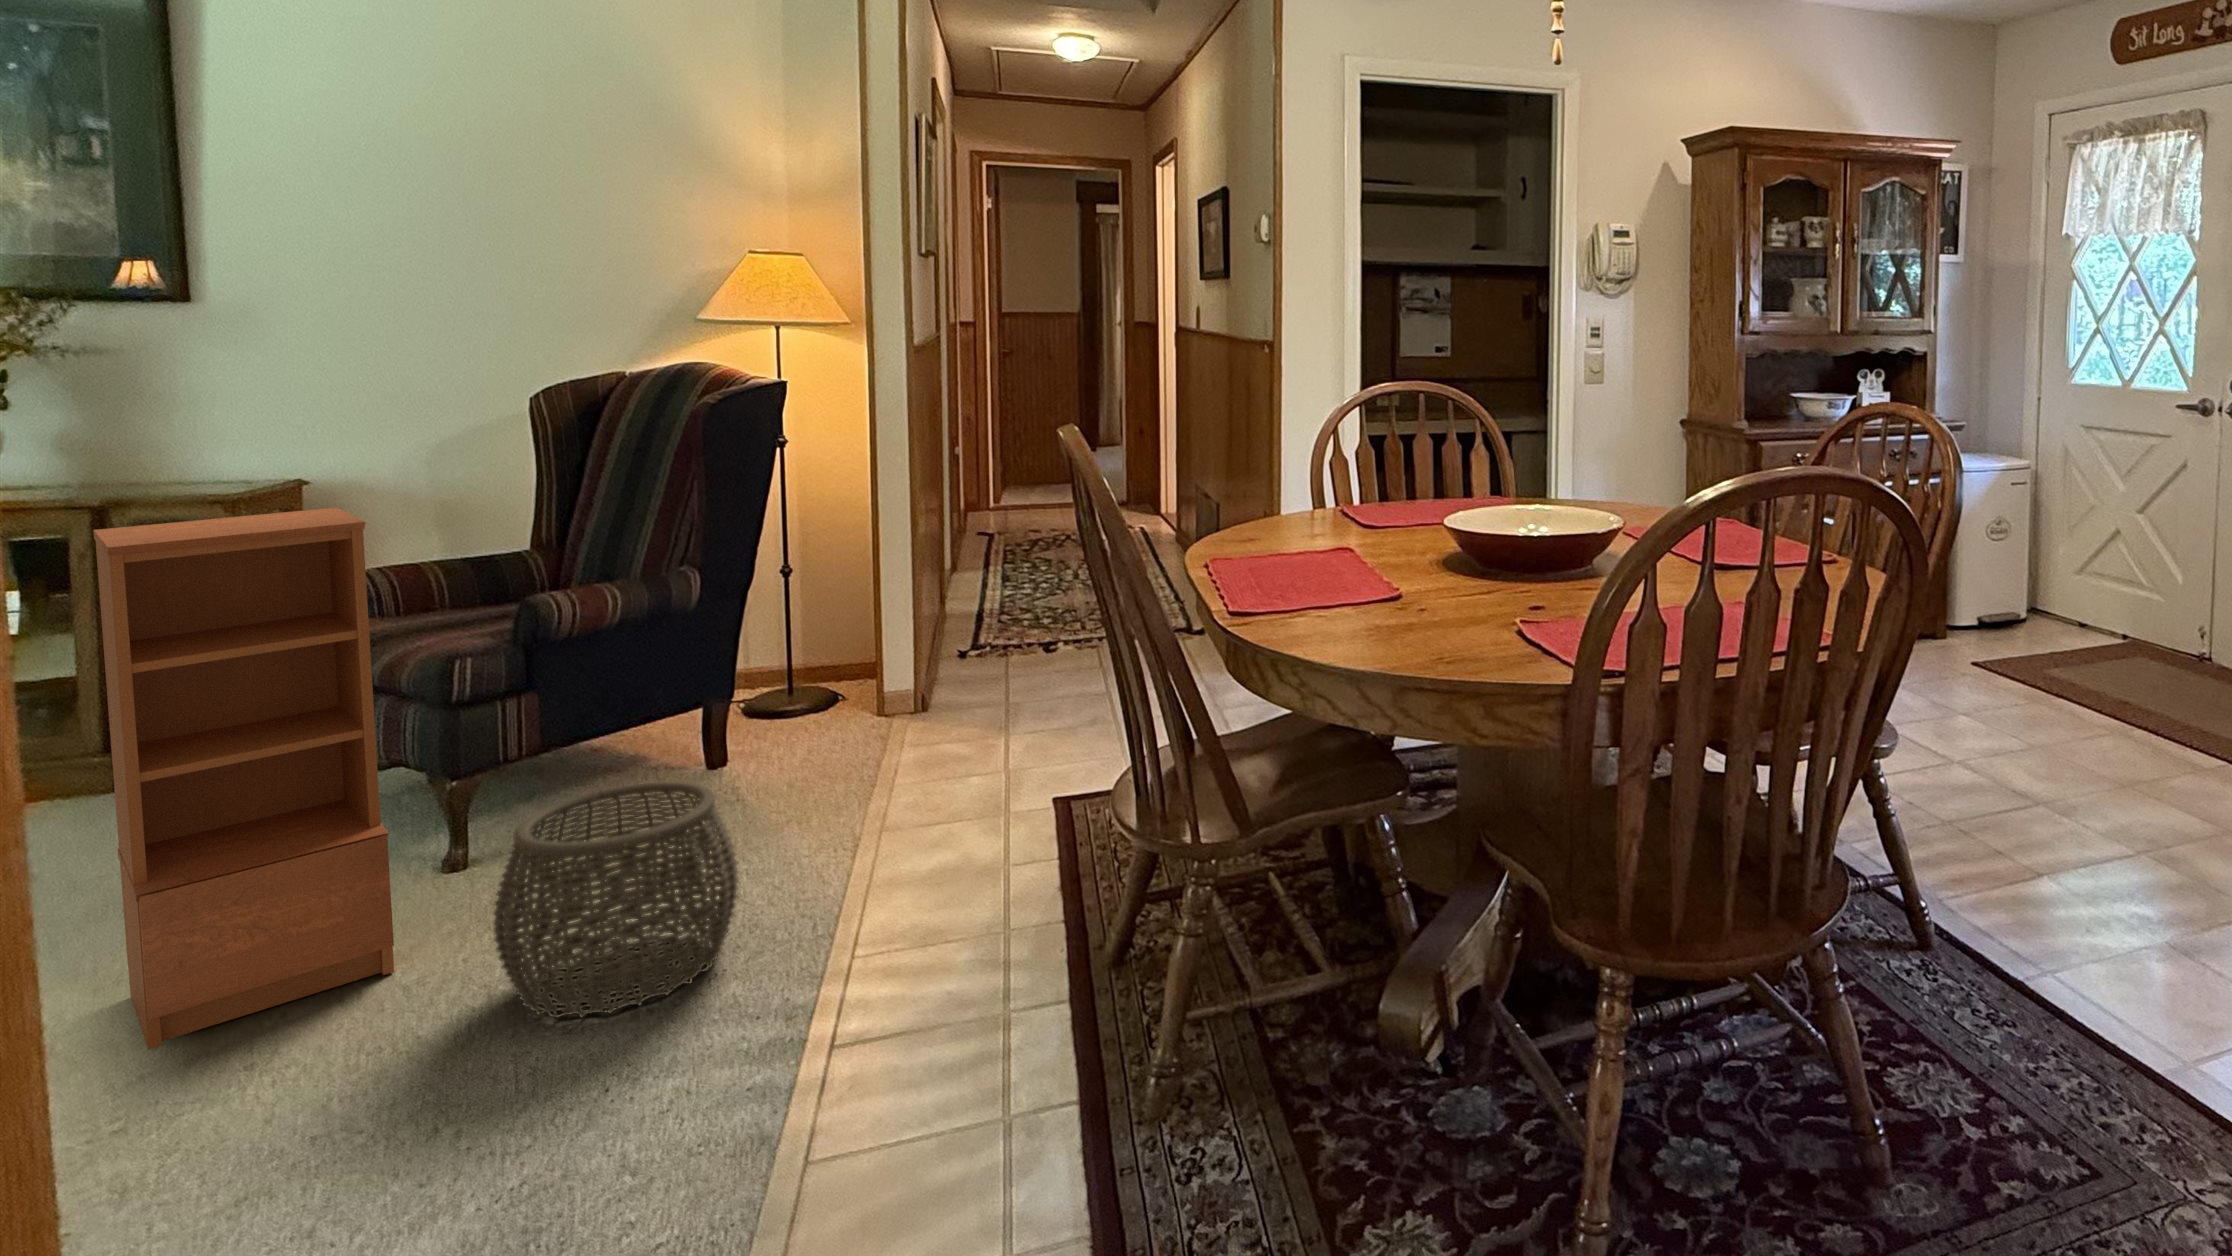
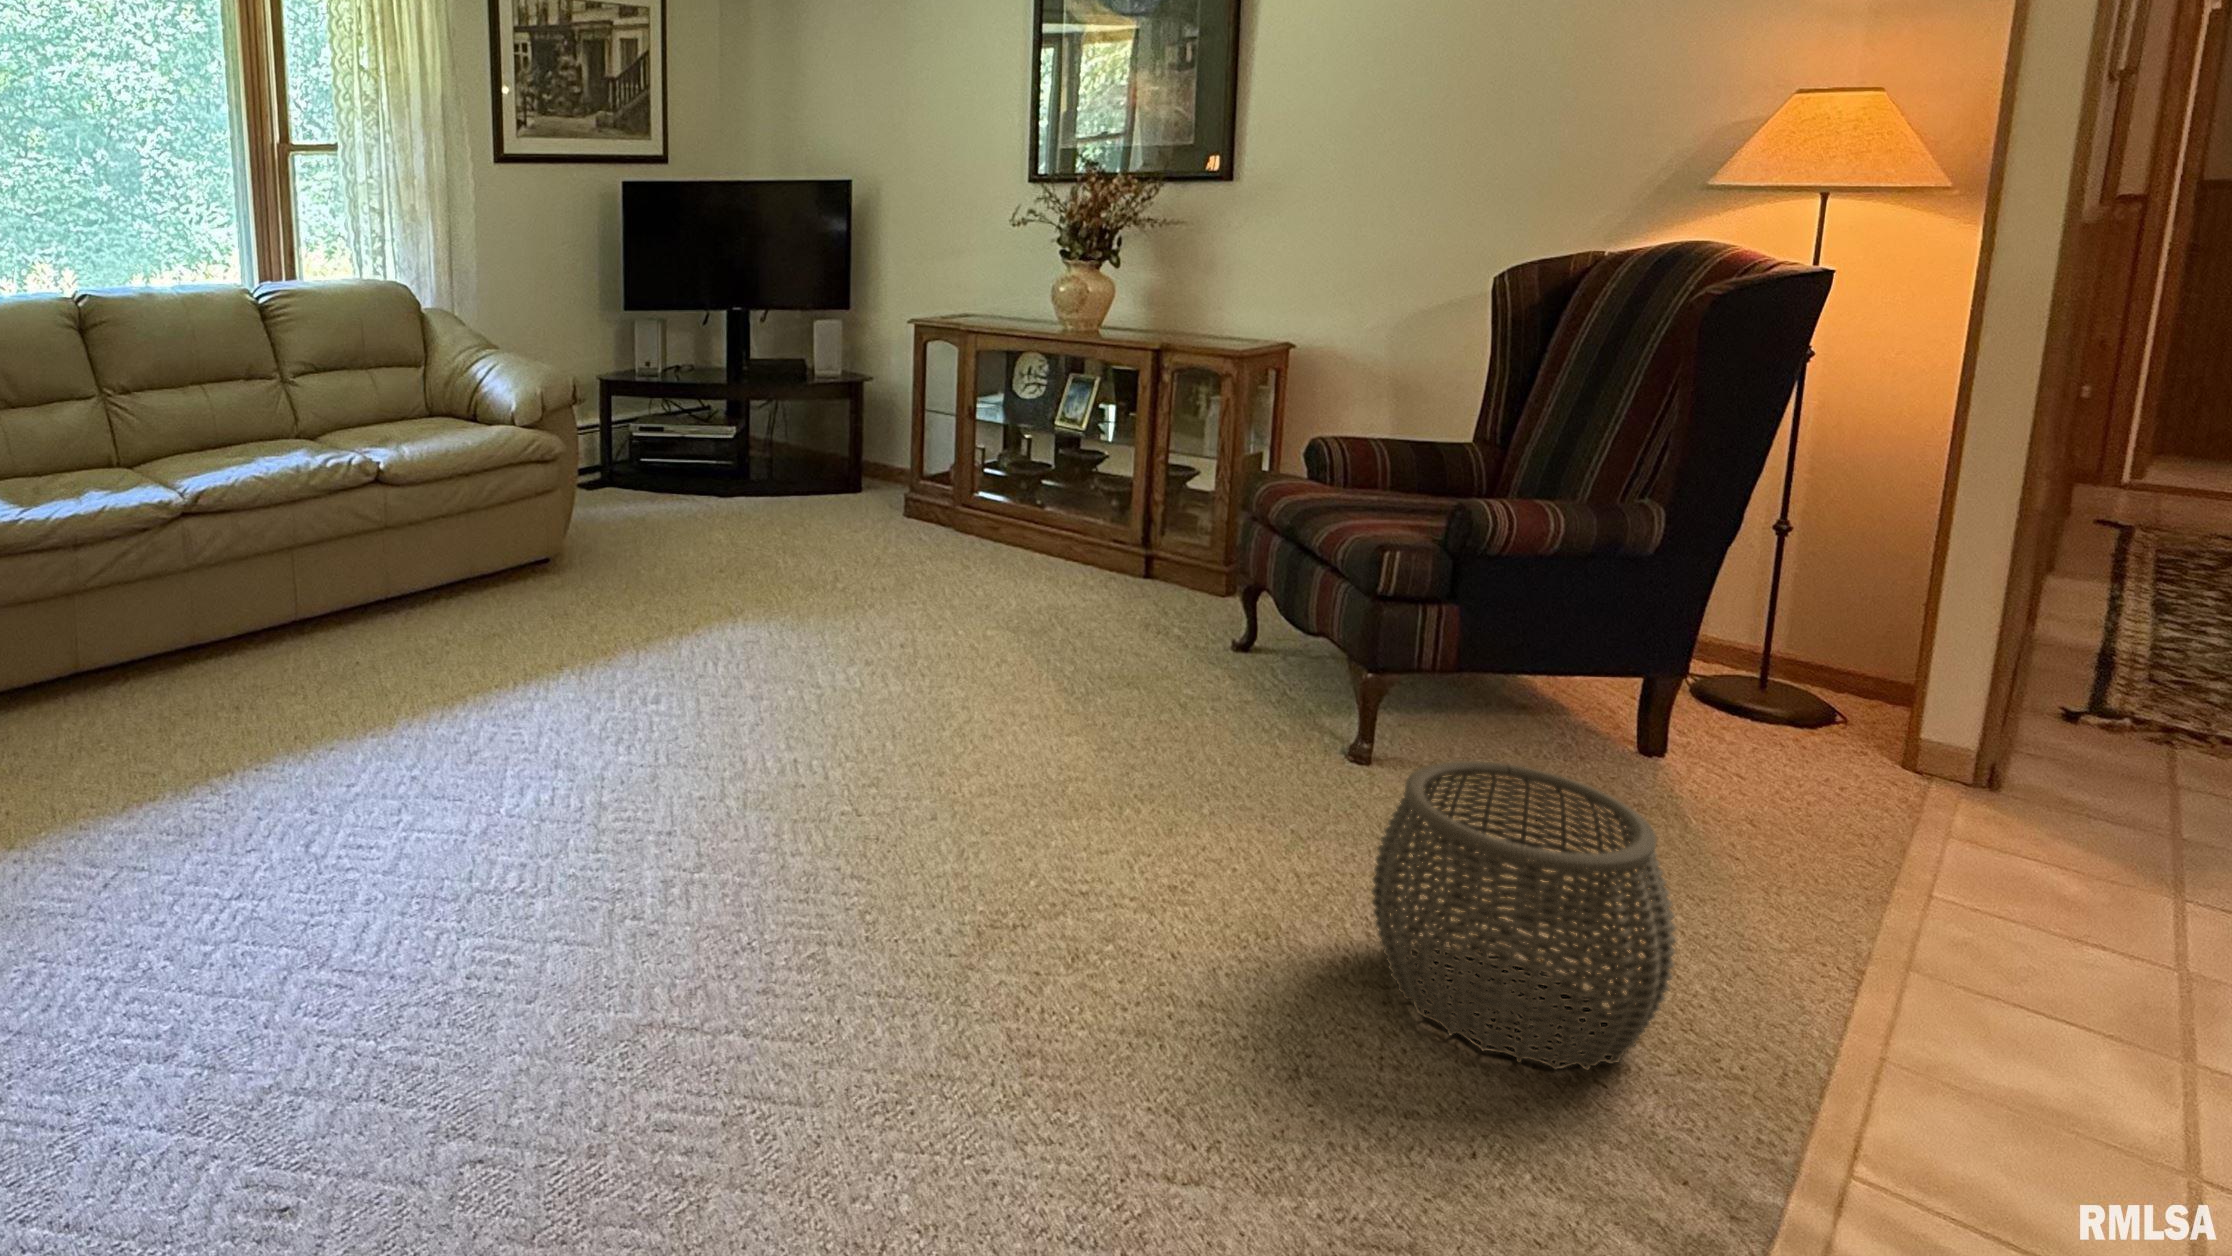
bookcase: present [93,507,394,1049] -> none [1107,371,1314,857]

